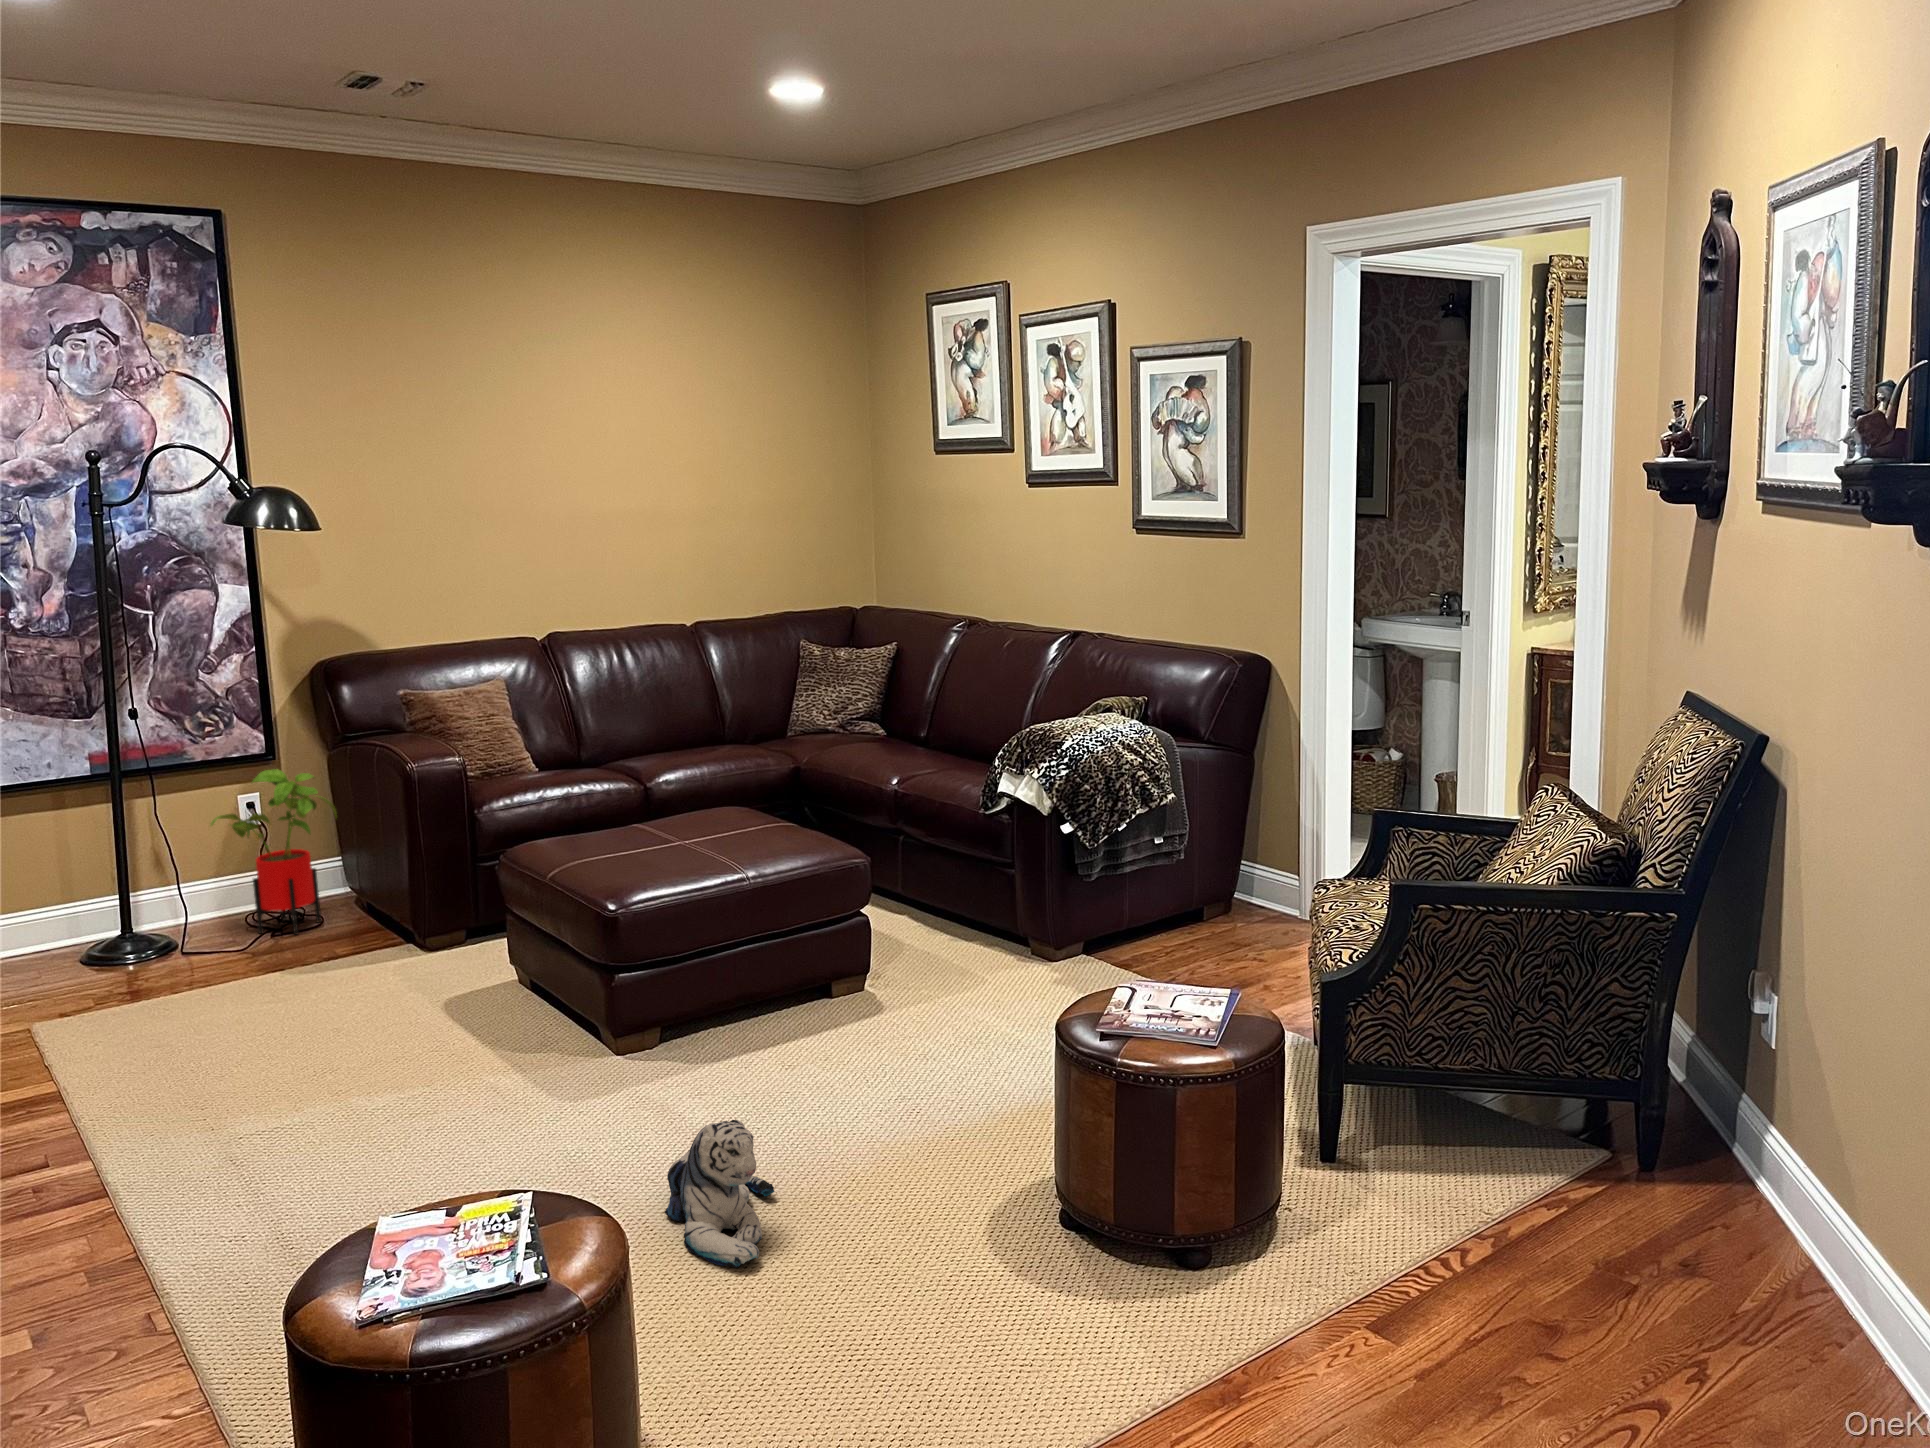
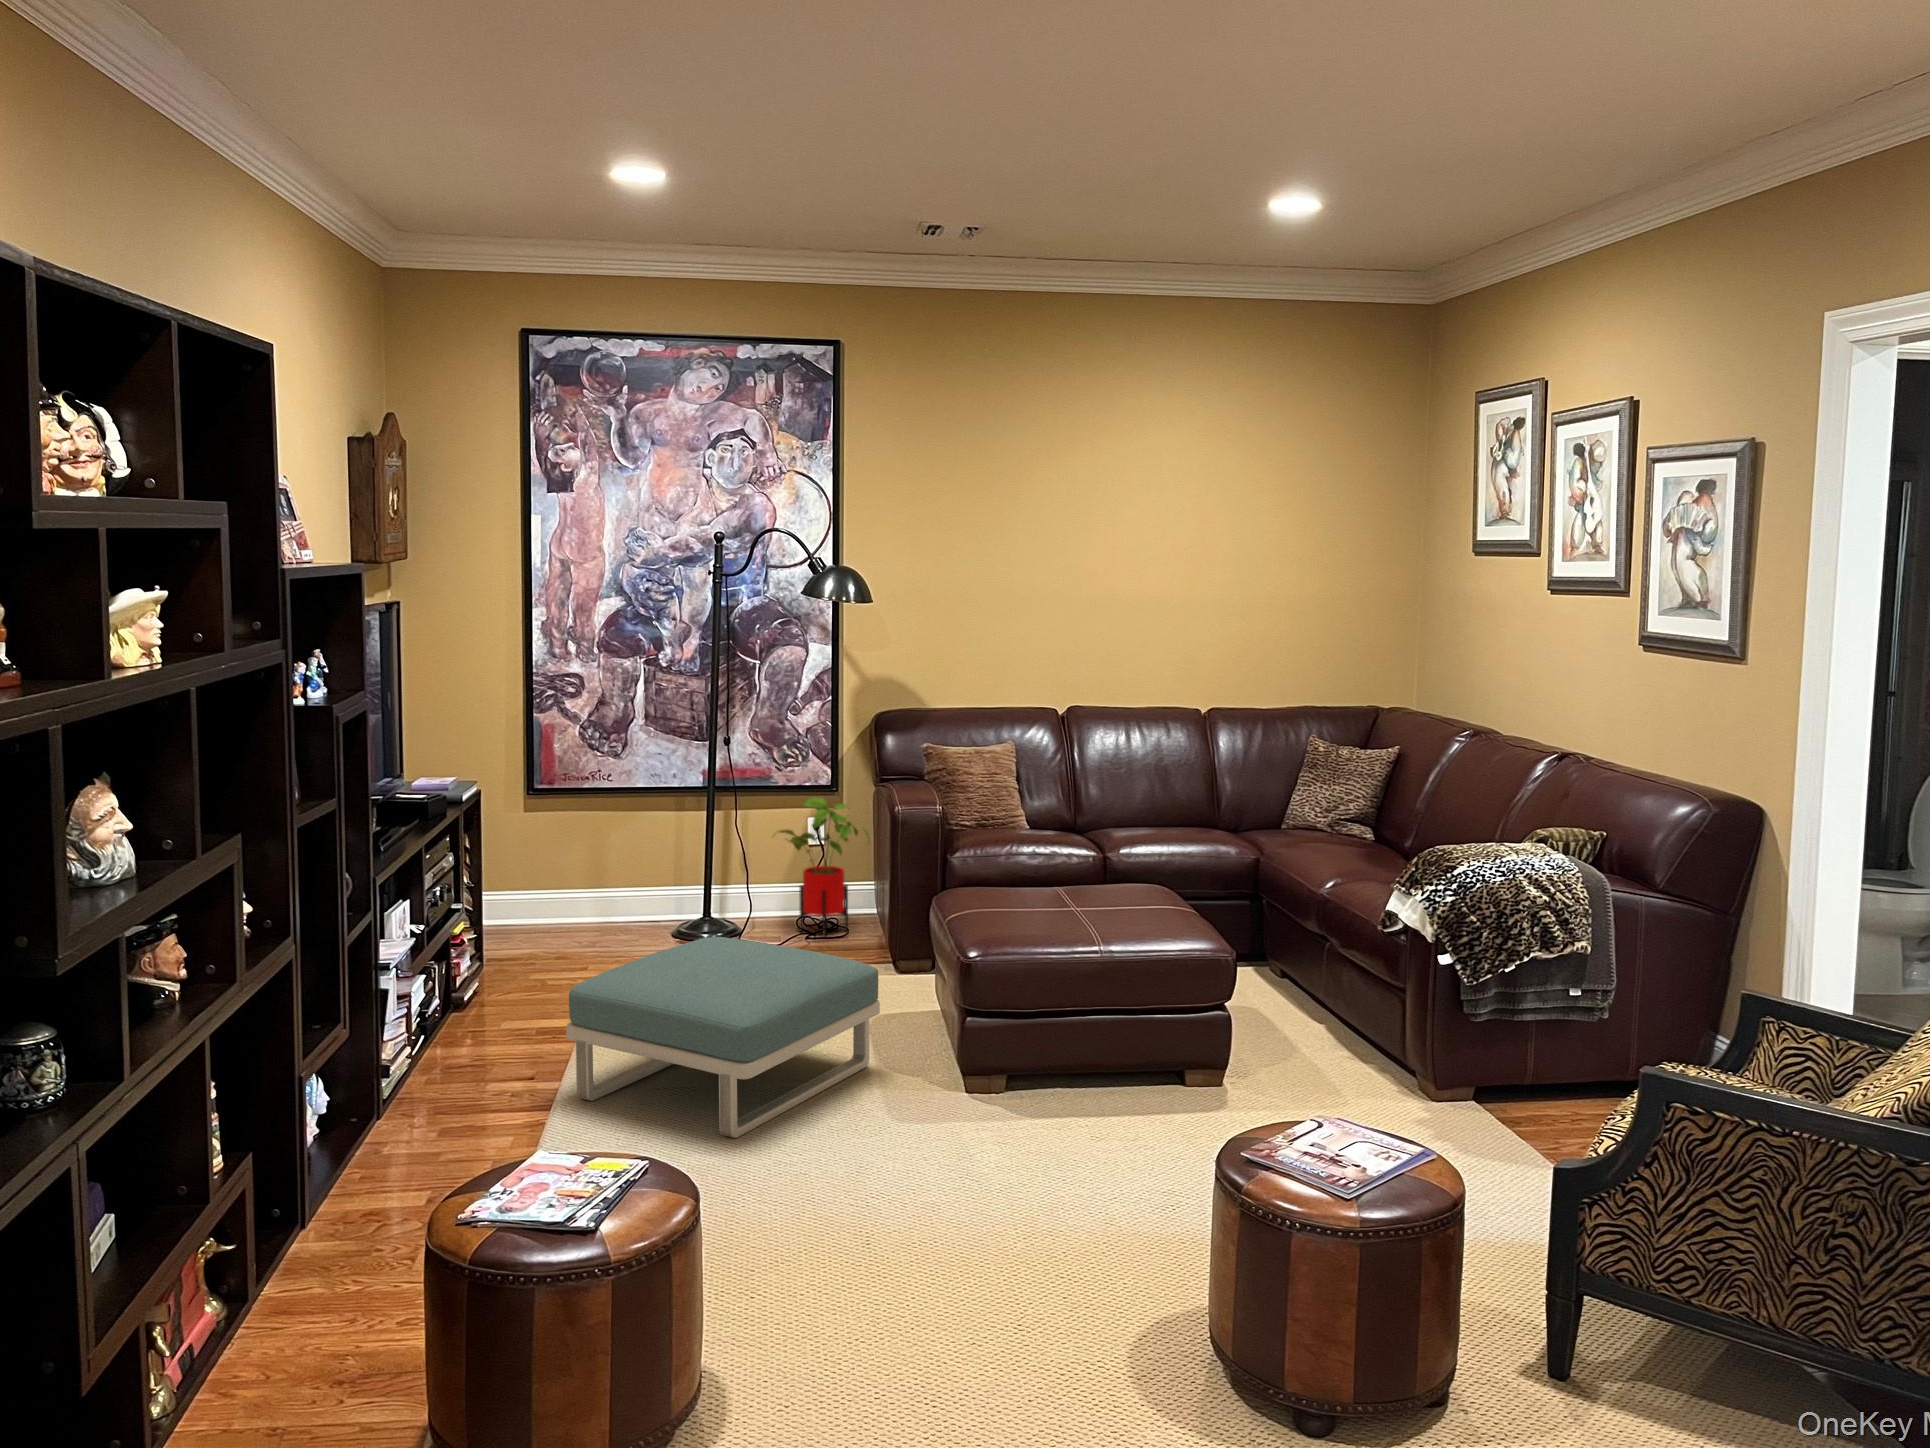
footstool: none [92,943,487,1183] -> present [566,937,880,1138]
plush toy: present [665,1120,775,1267] -> none [898,1157,1001,1292]

